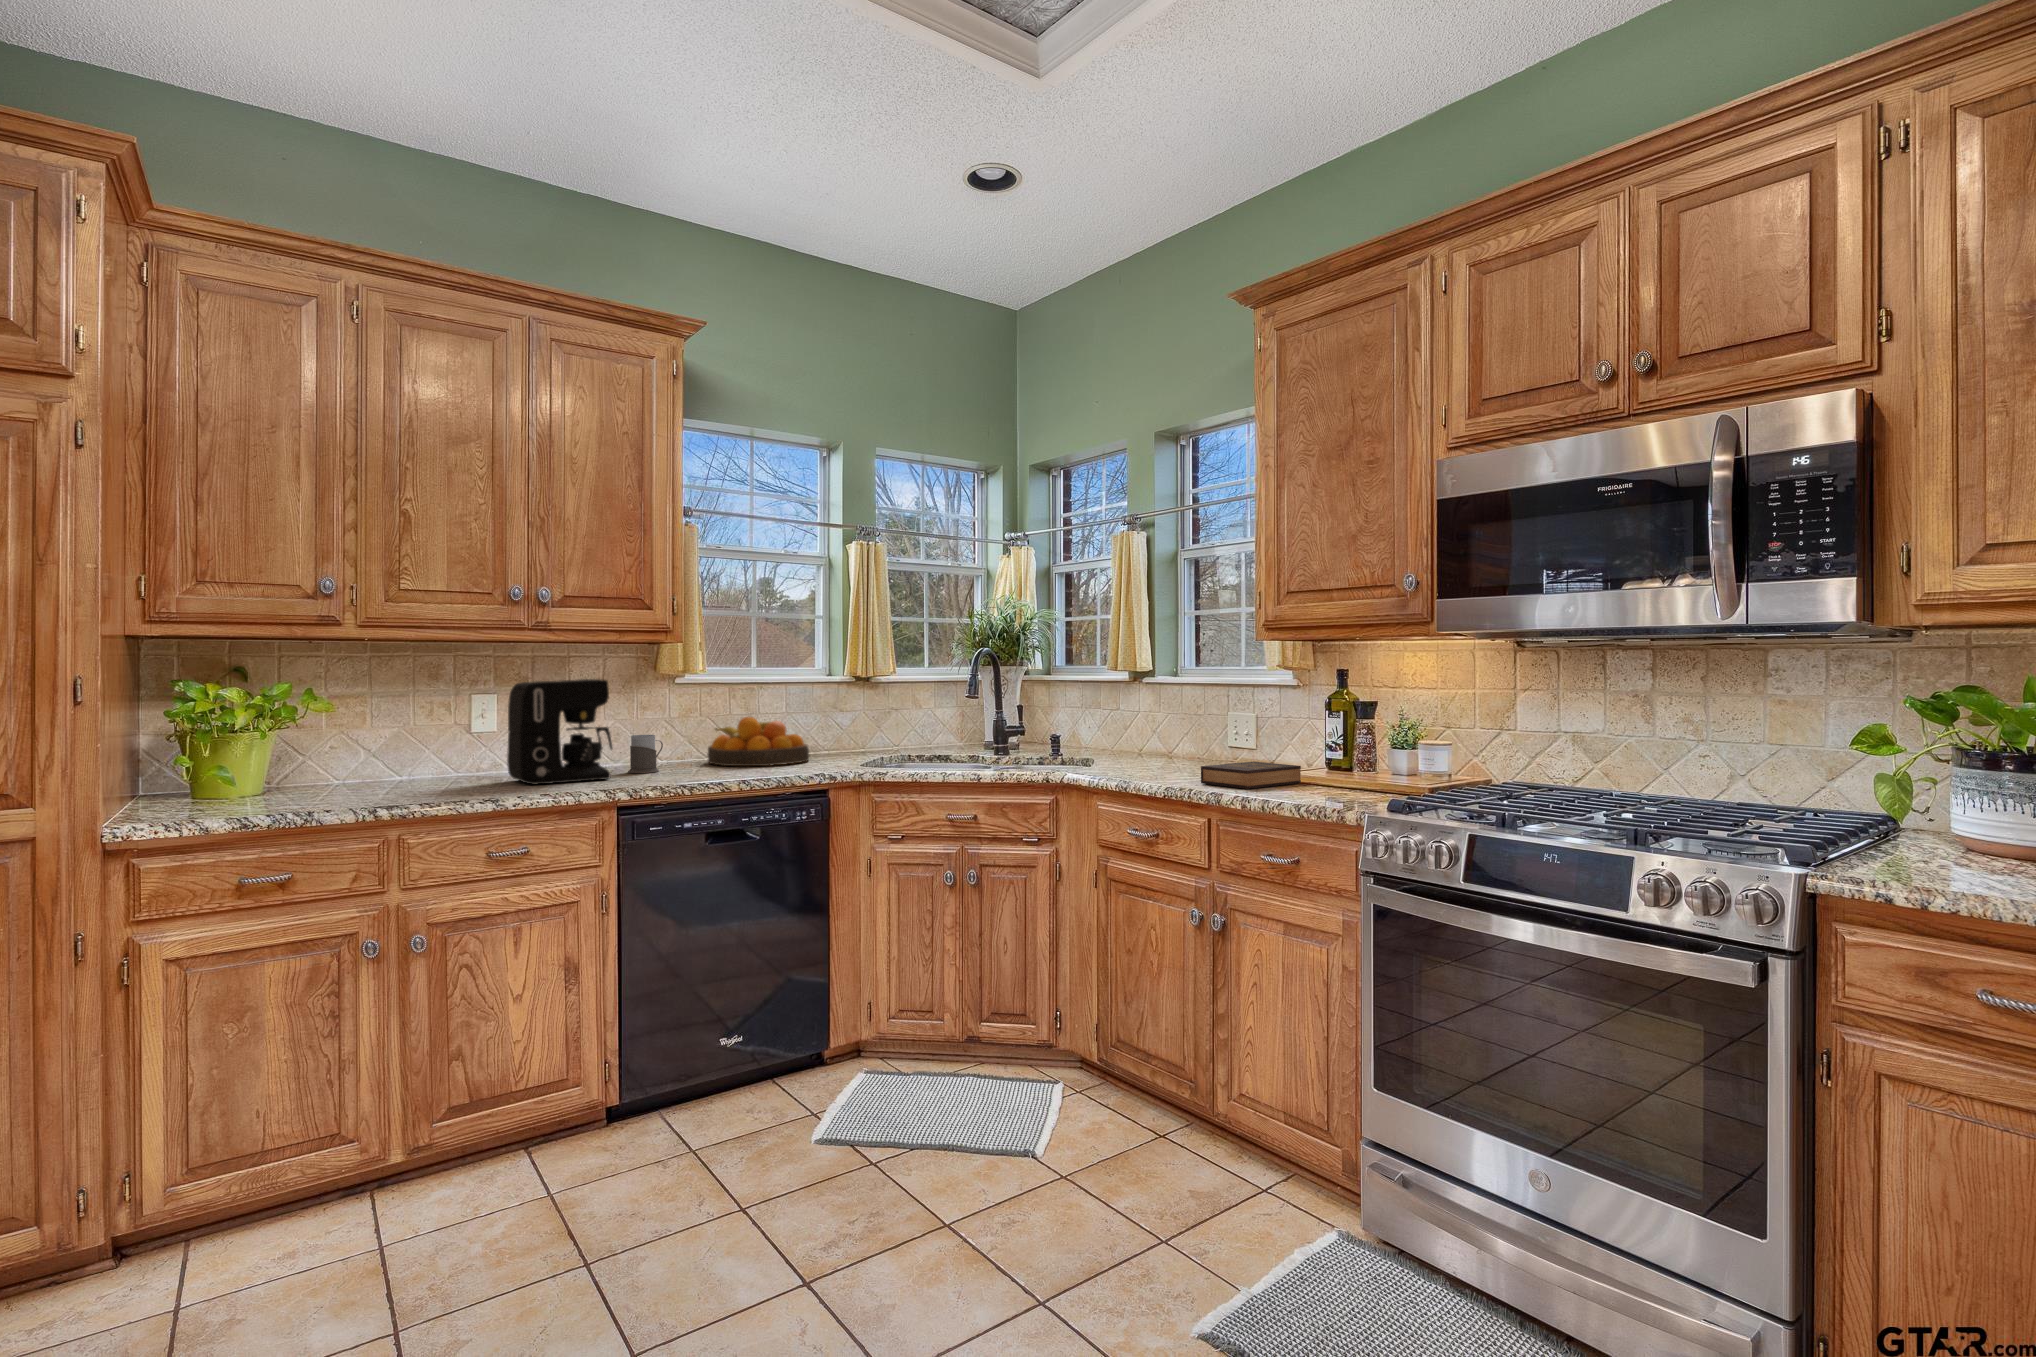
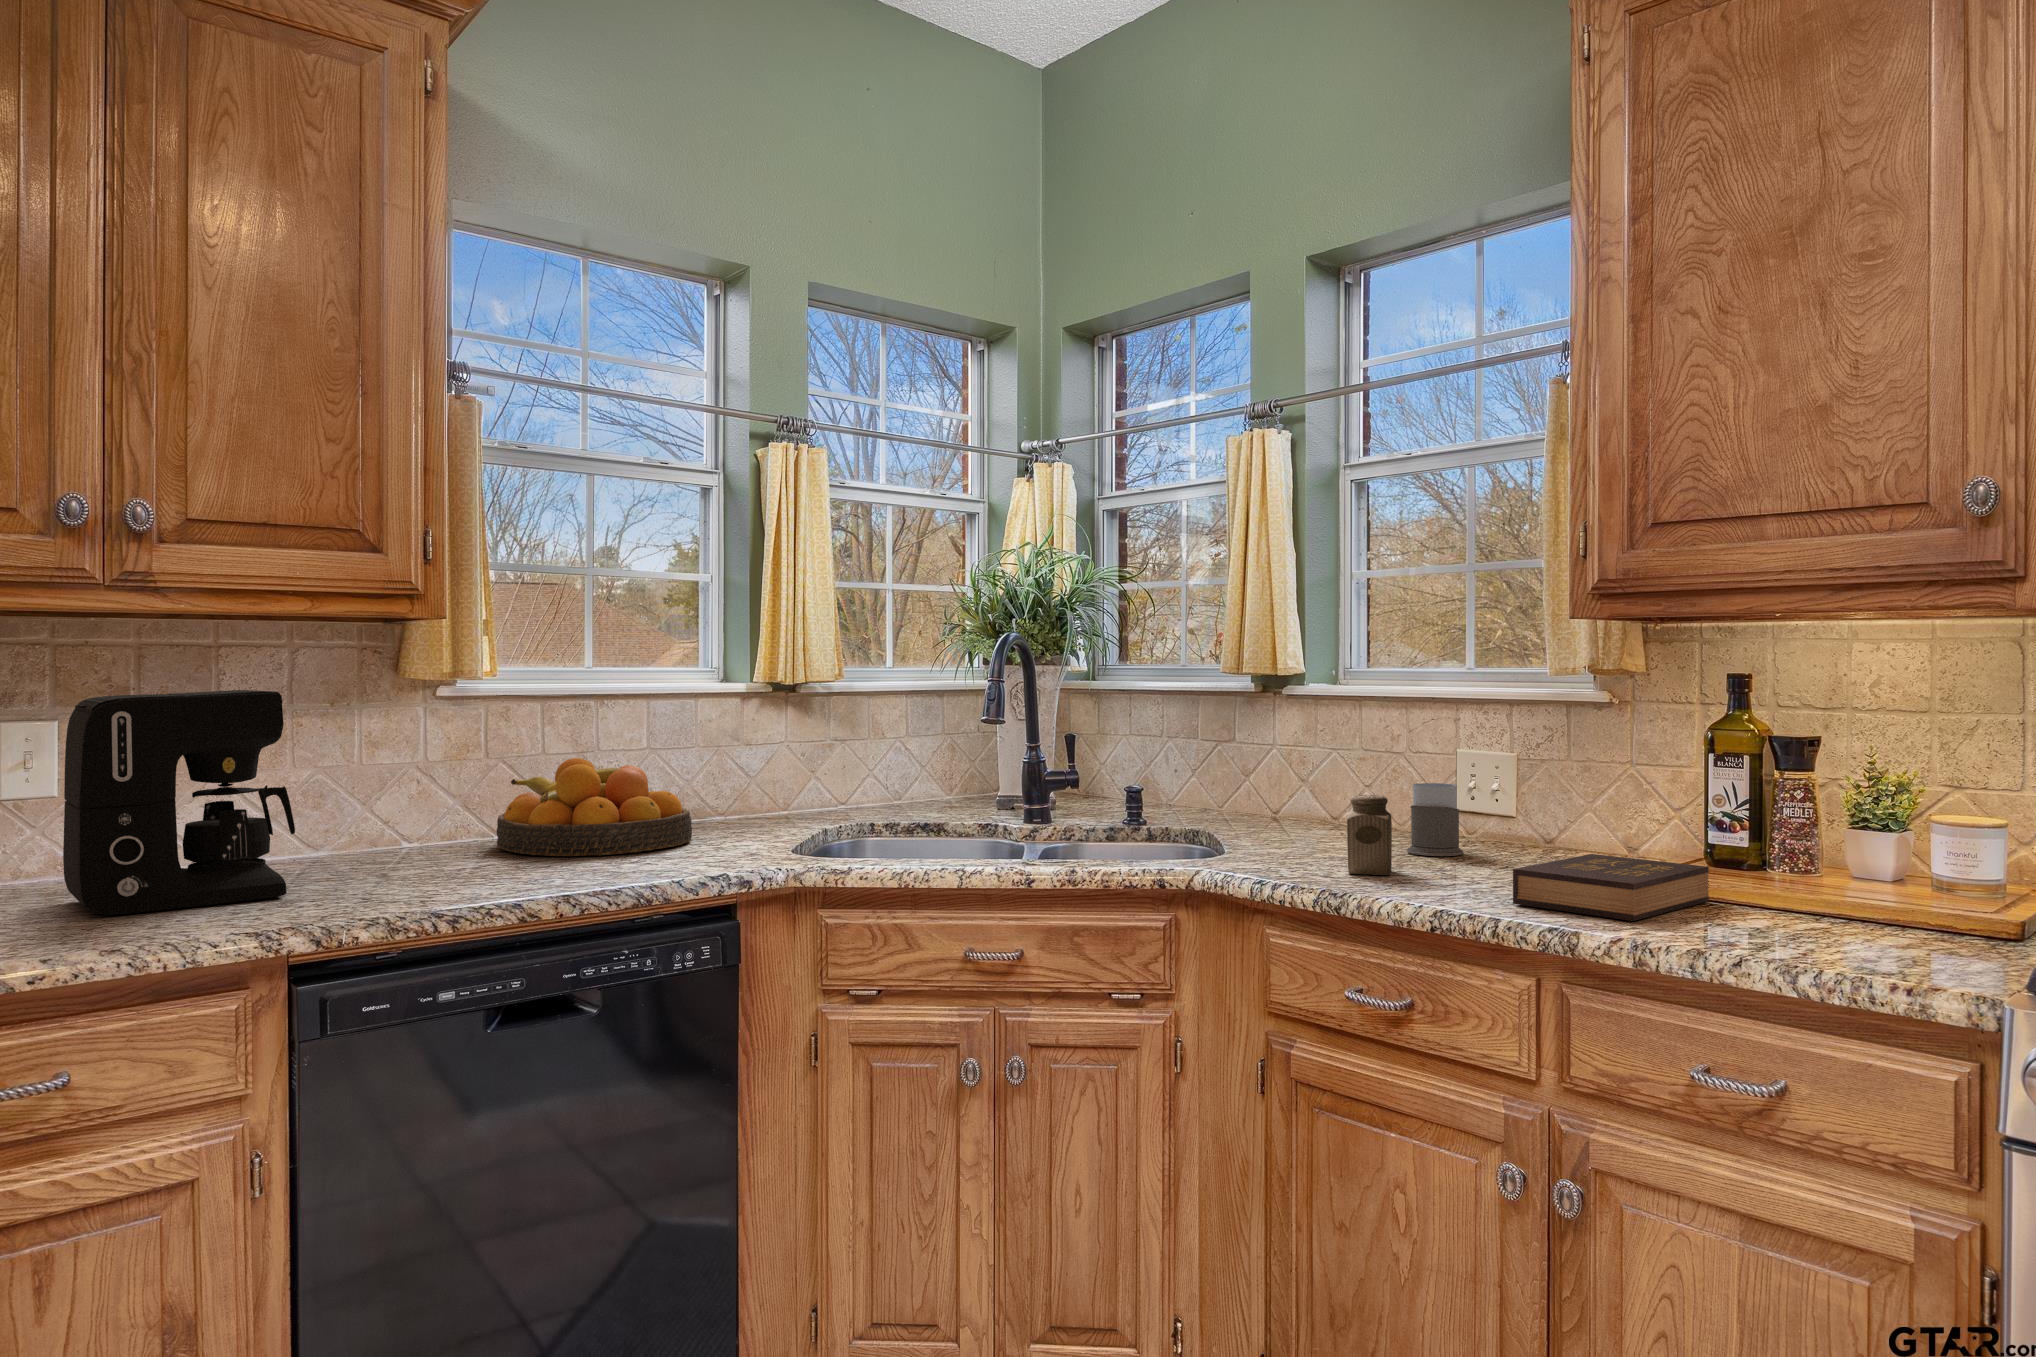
salt shaker: none [1138,733,1163,774] -> present [1347,795,1392,875]
mug: present [628,735,663,773] -> present [1407,783,1464,856]

